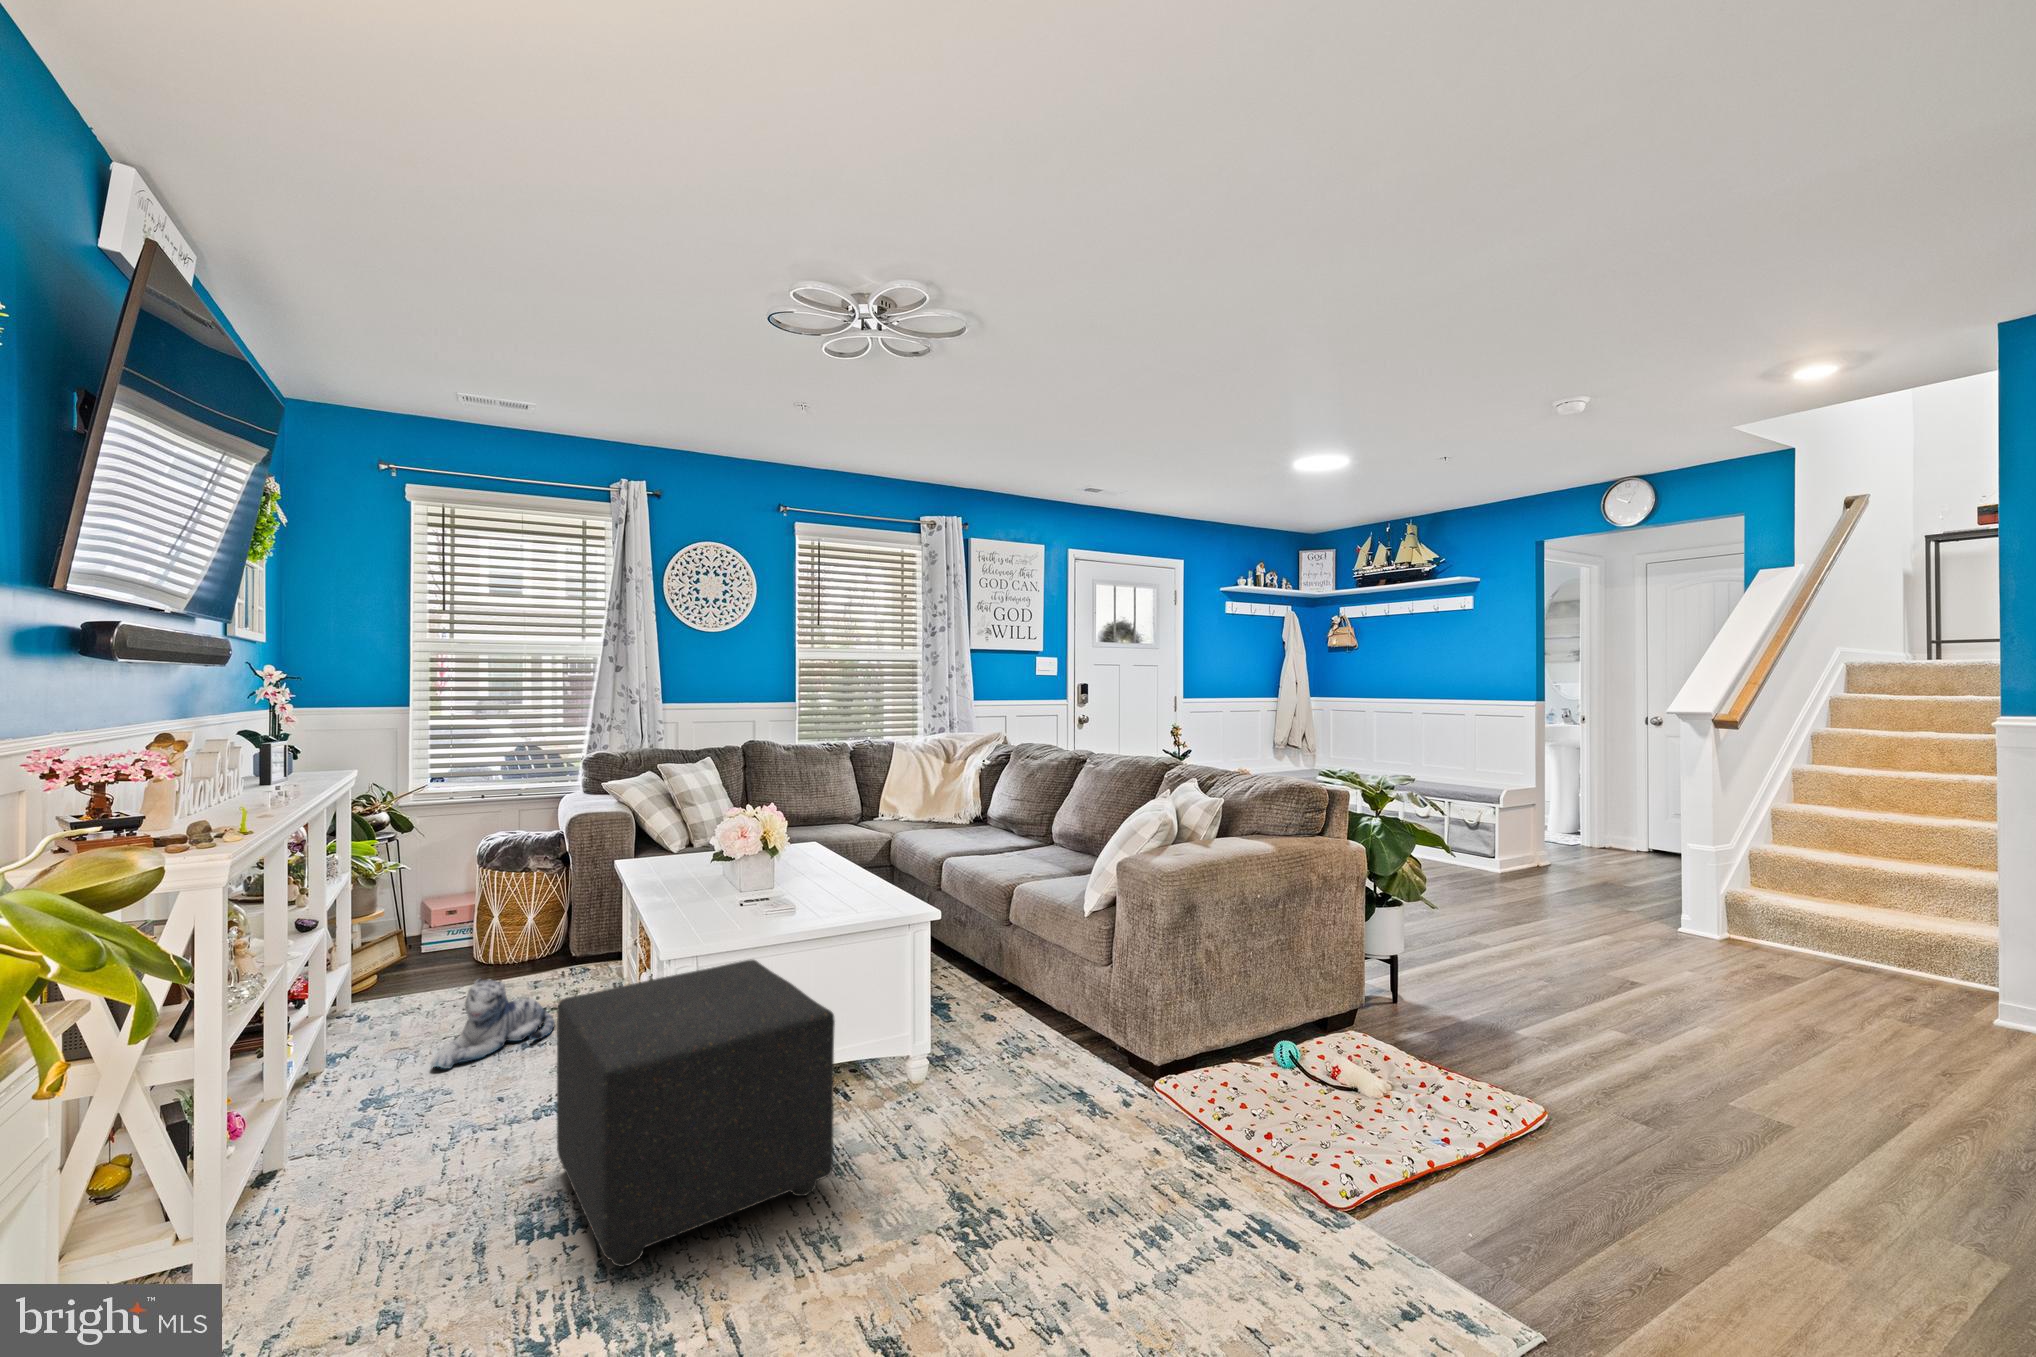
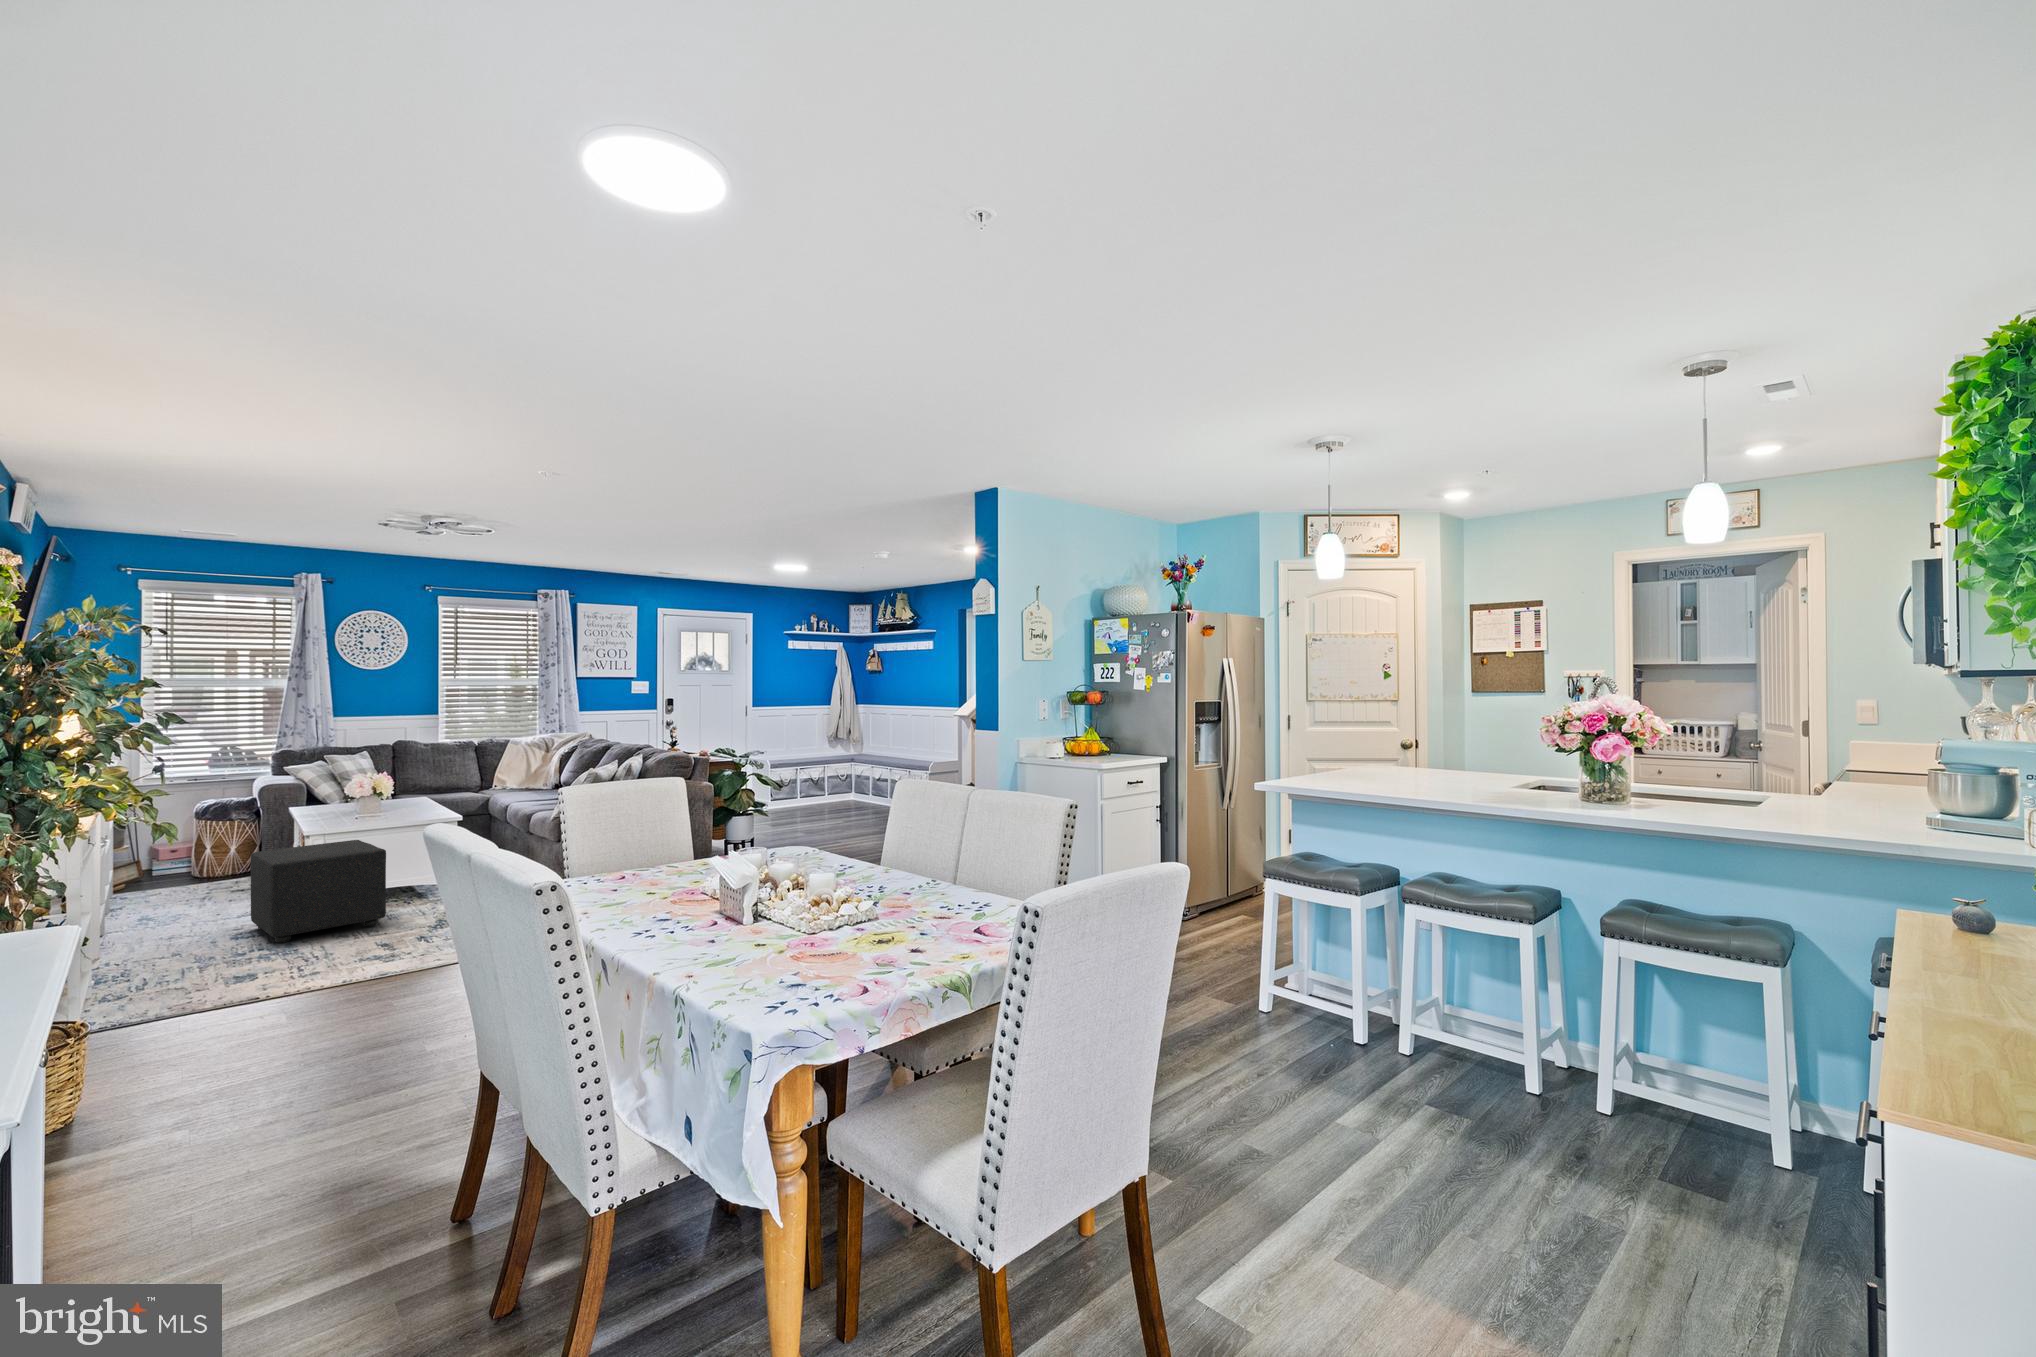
plush toy: present [431,979,554,1068] -> none [176,867,251,910]

